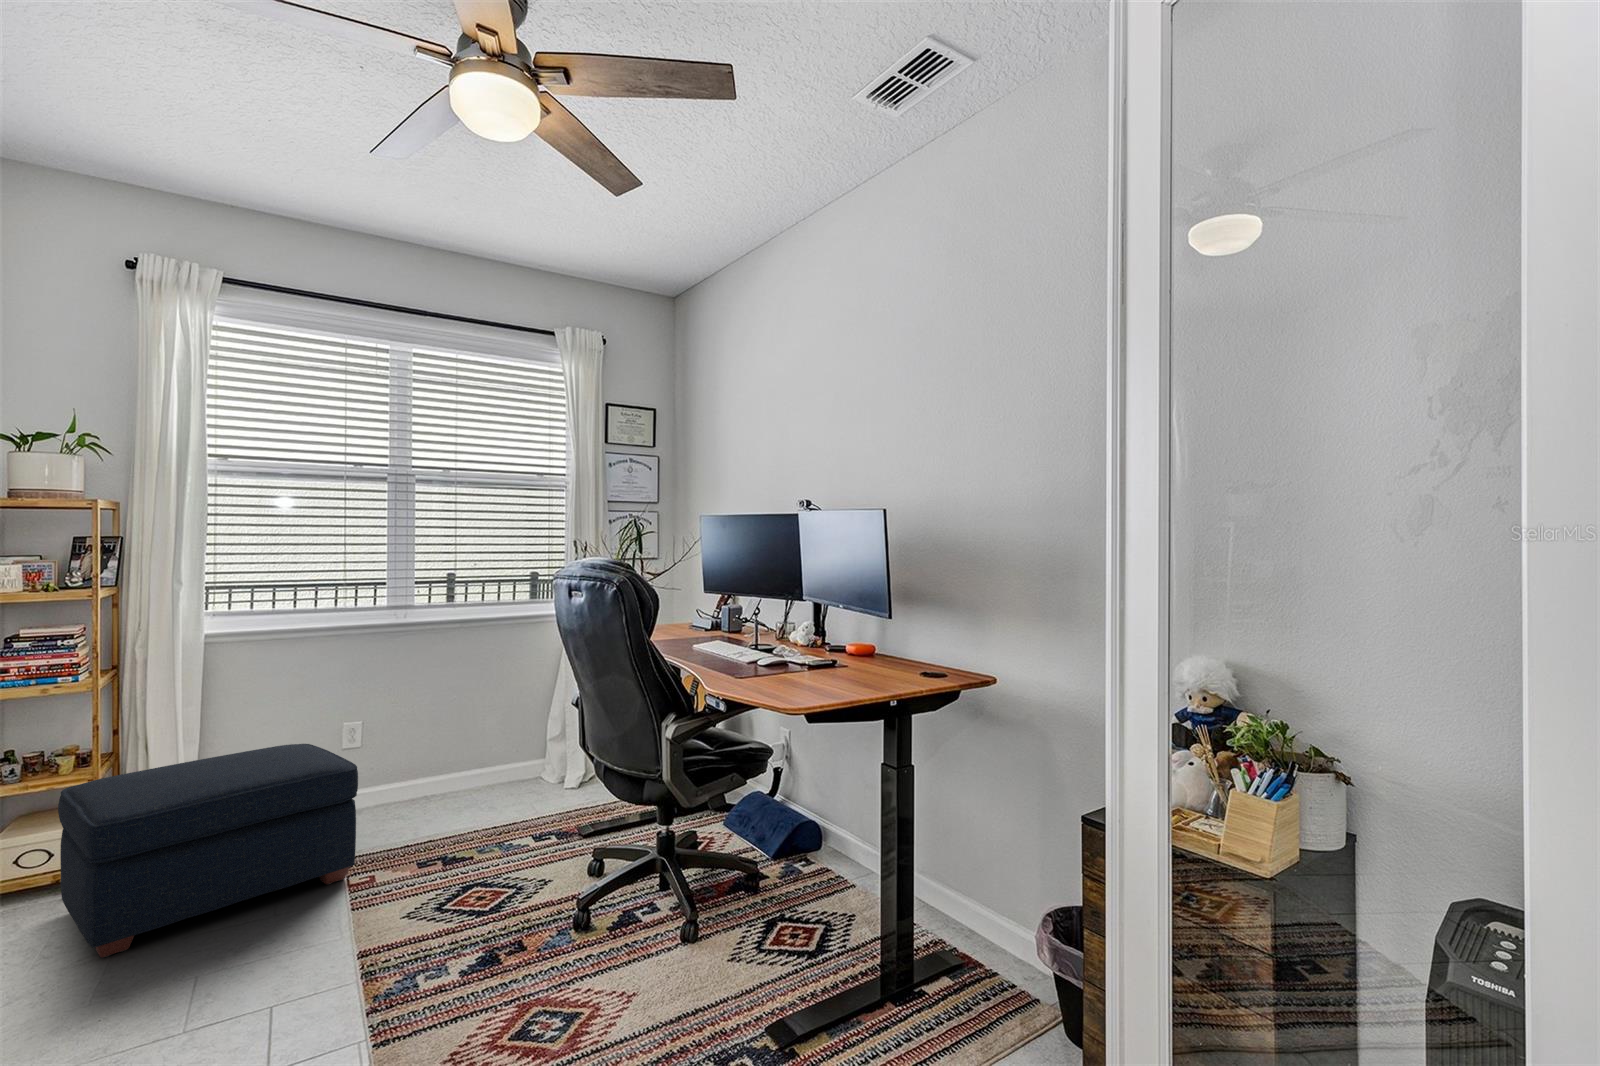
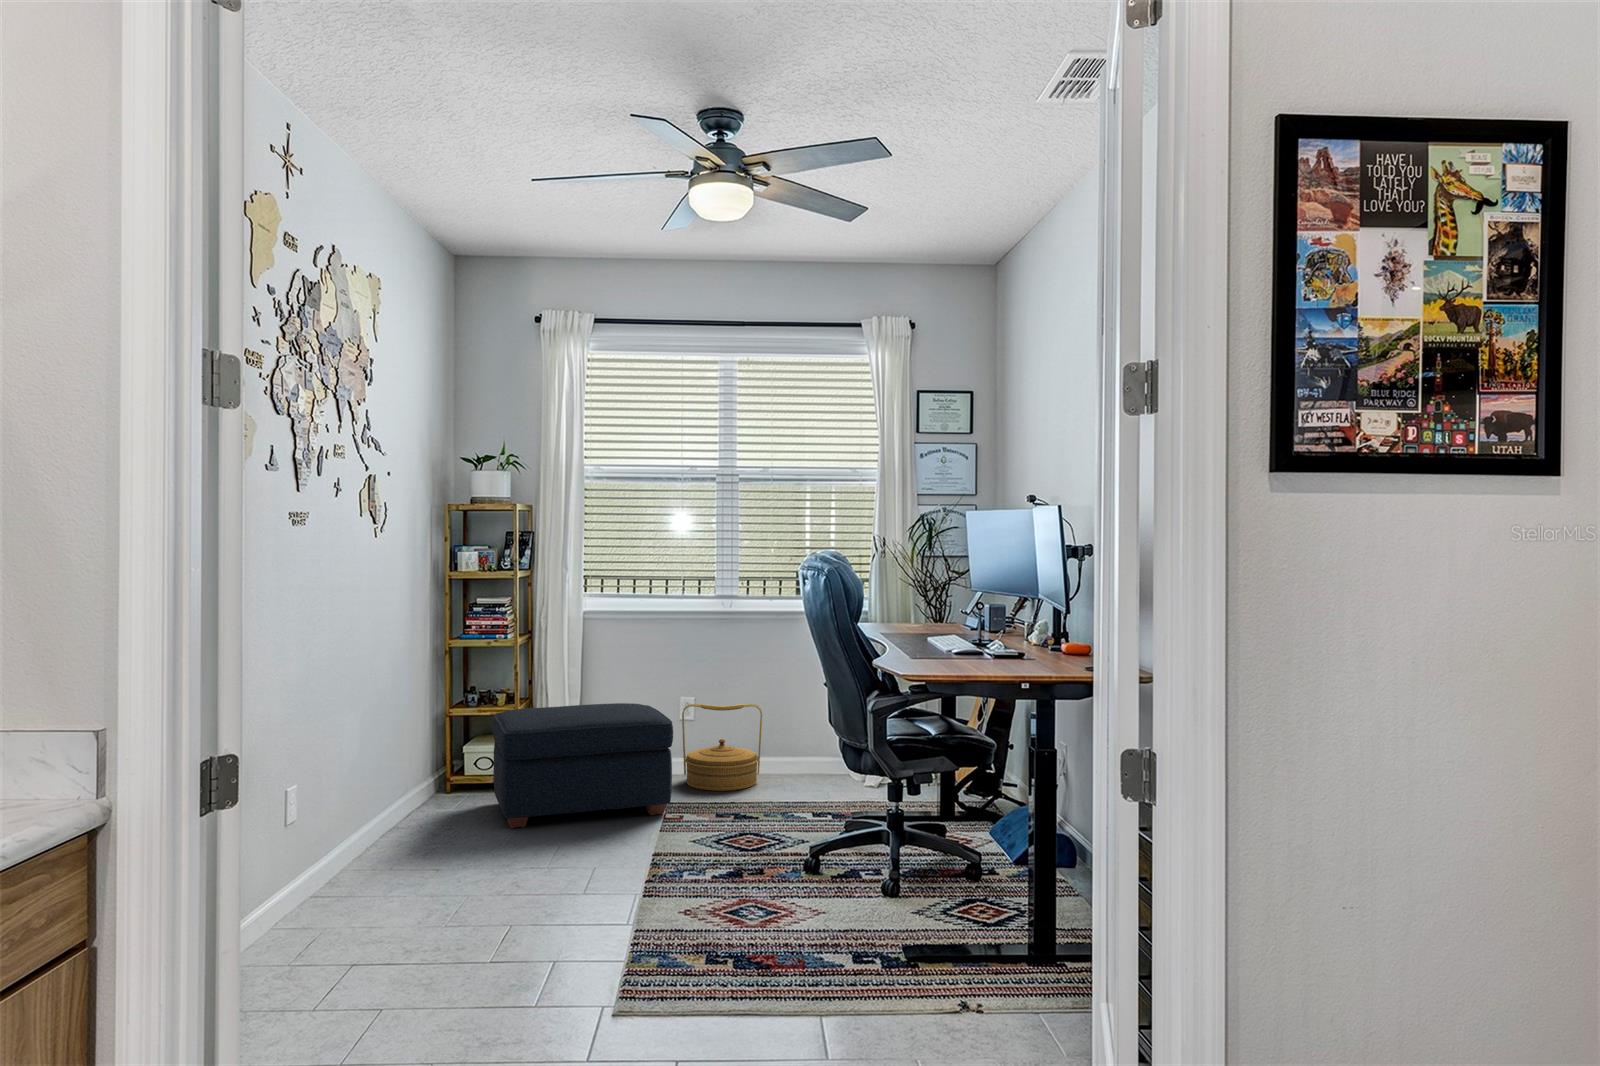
woven basket: none [350,724,451,831] -> present [682,704,762,791]

